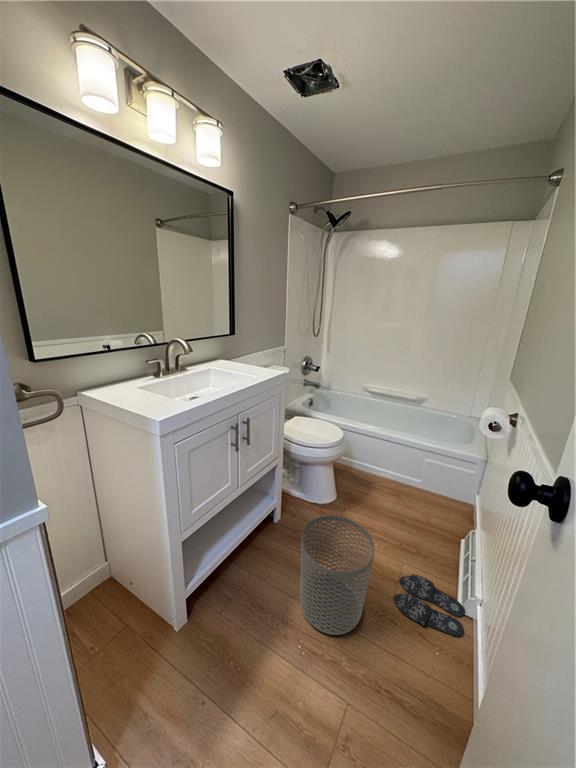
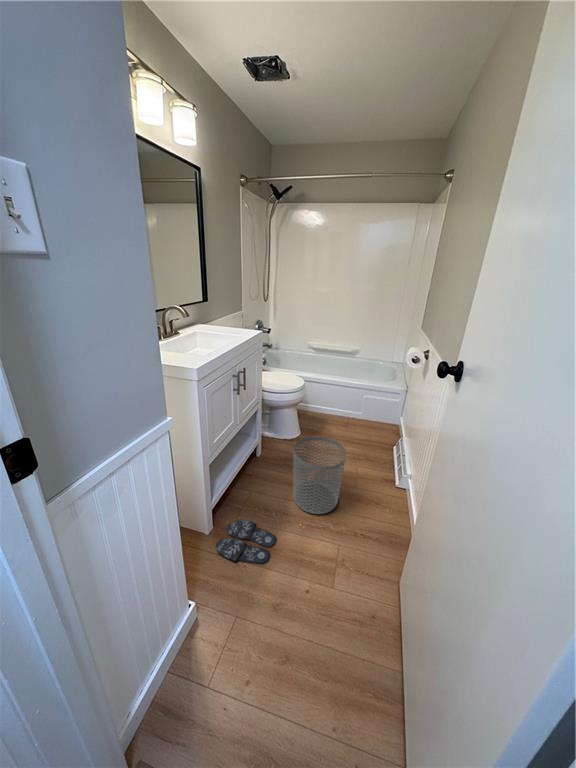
slippers: present [394,574,465,637] -> present [216,520,276,564]

